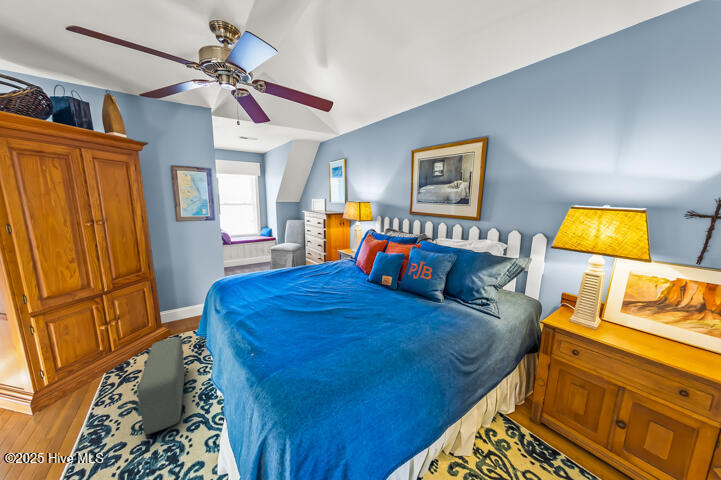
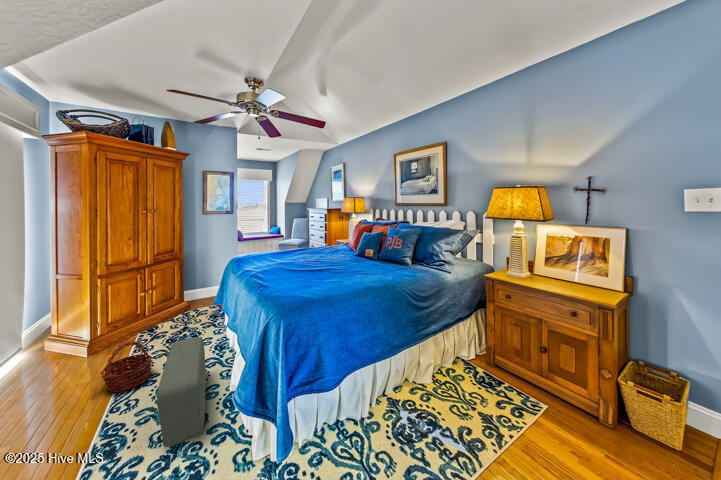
basket: none [85,342,135,388] -> present [100,342,152,392]

